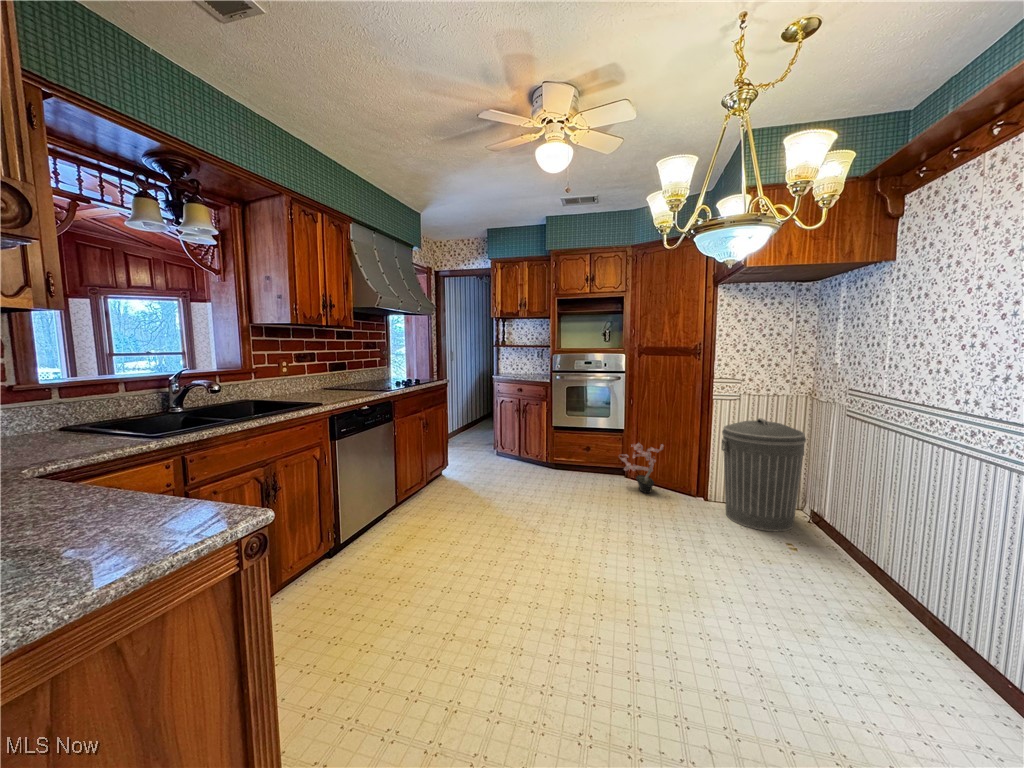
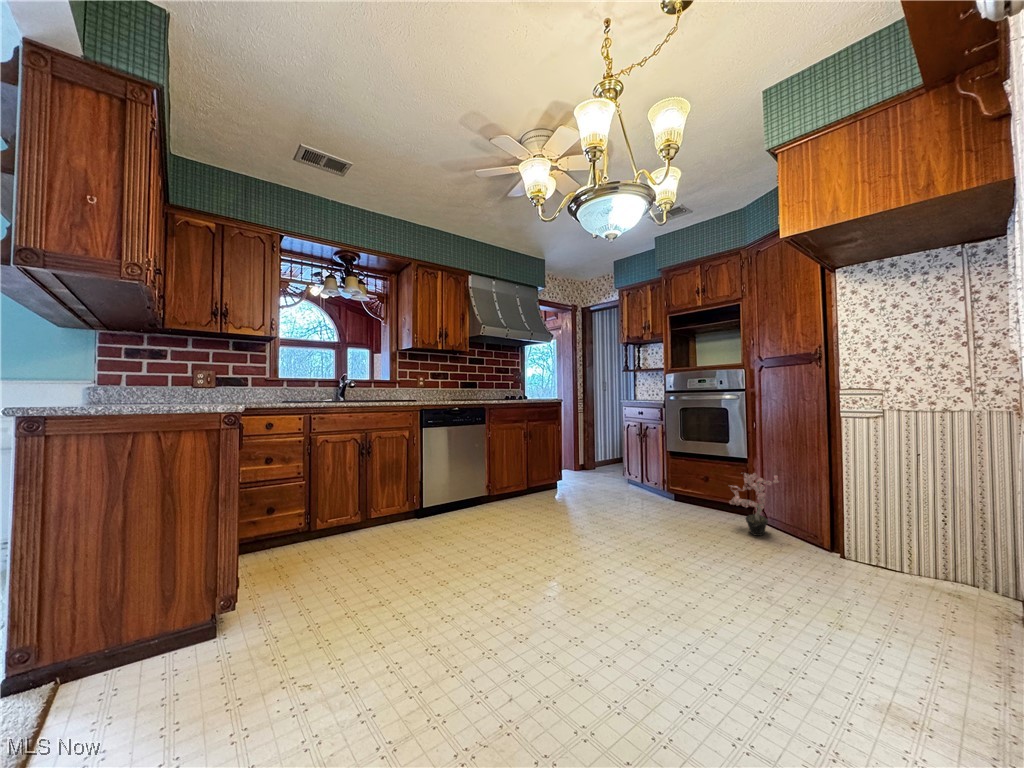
trash can: present [722,418,806,531] -> none [826,440,974,613]

